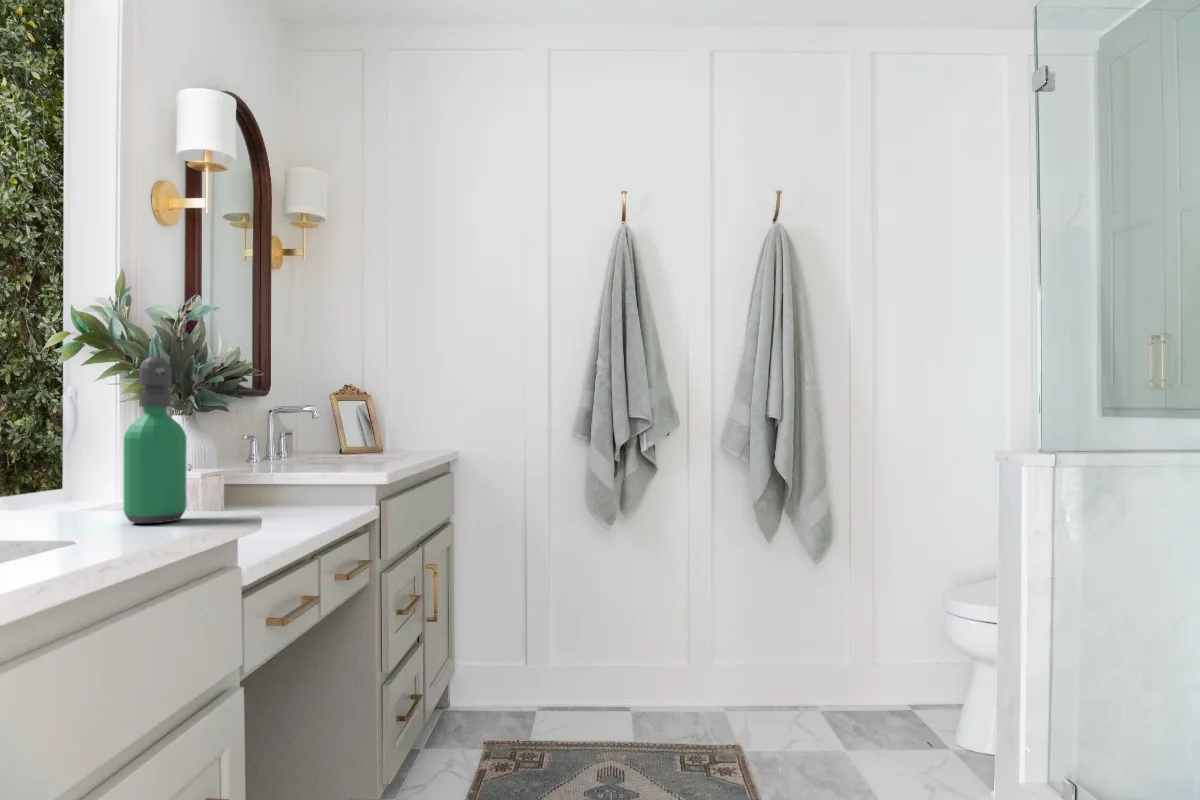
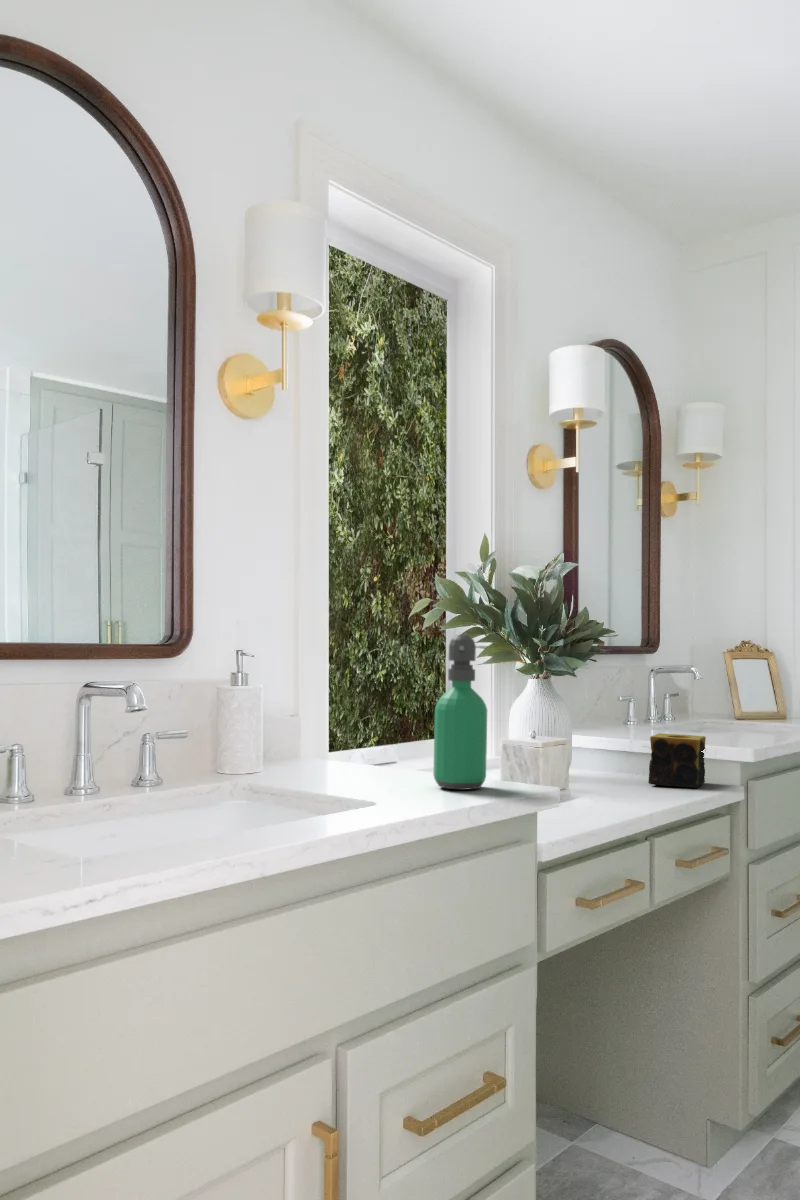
candle: none [296,463,344,511] -> present [648,733,706,788]

